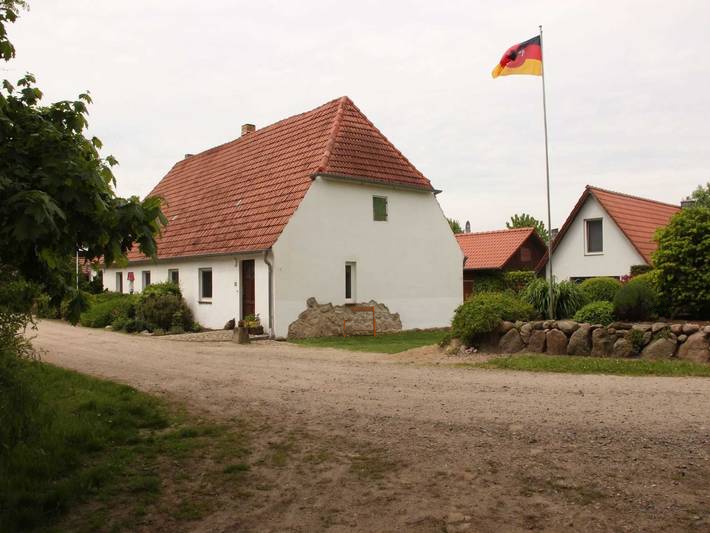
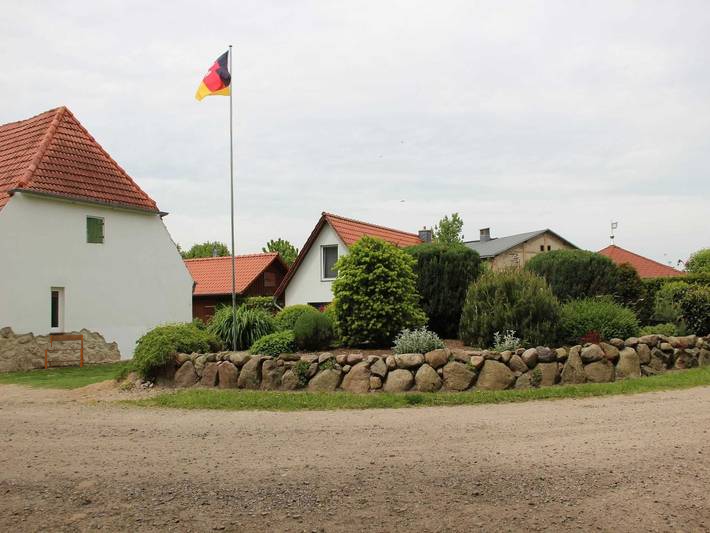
potted plant: present [648,298,675,322] -> none [324,326,355,350]

